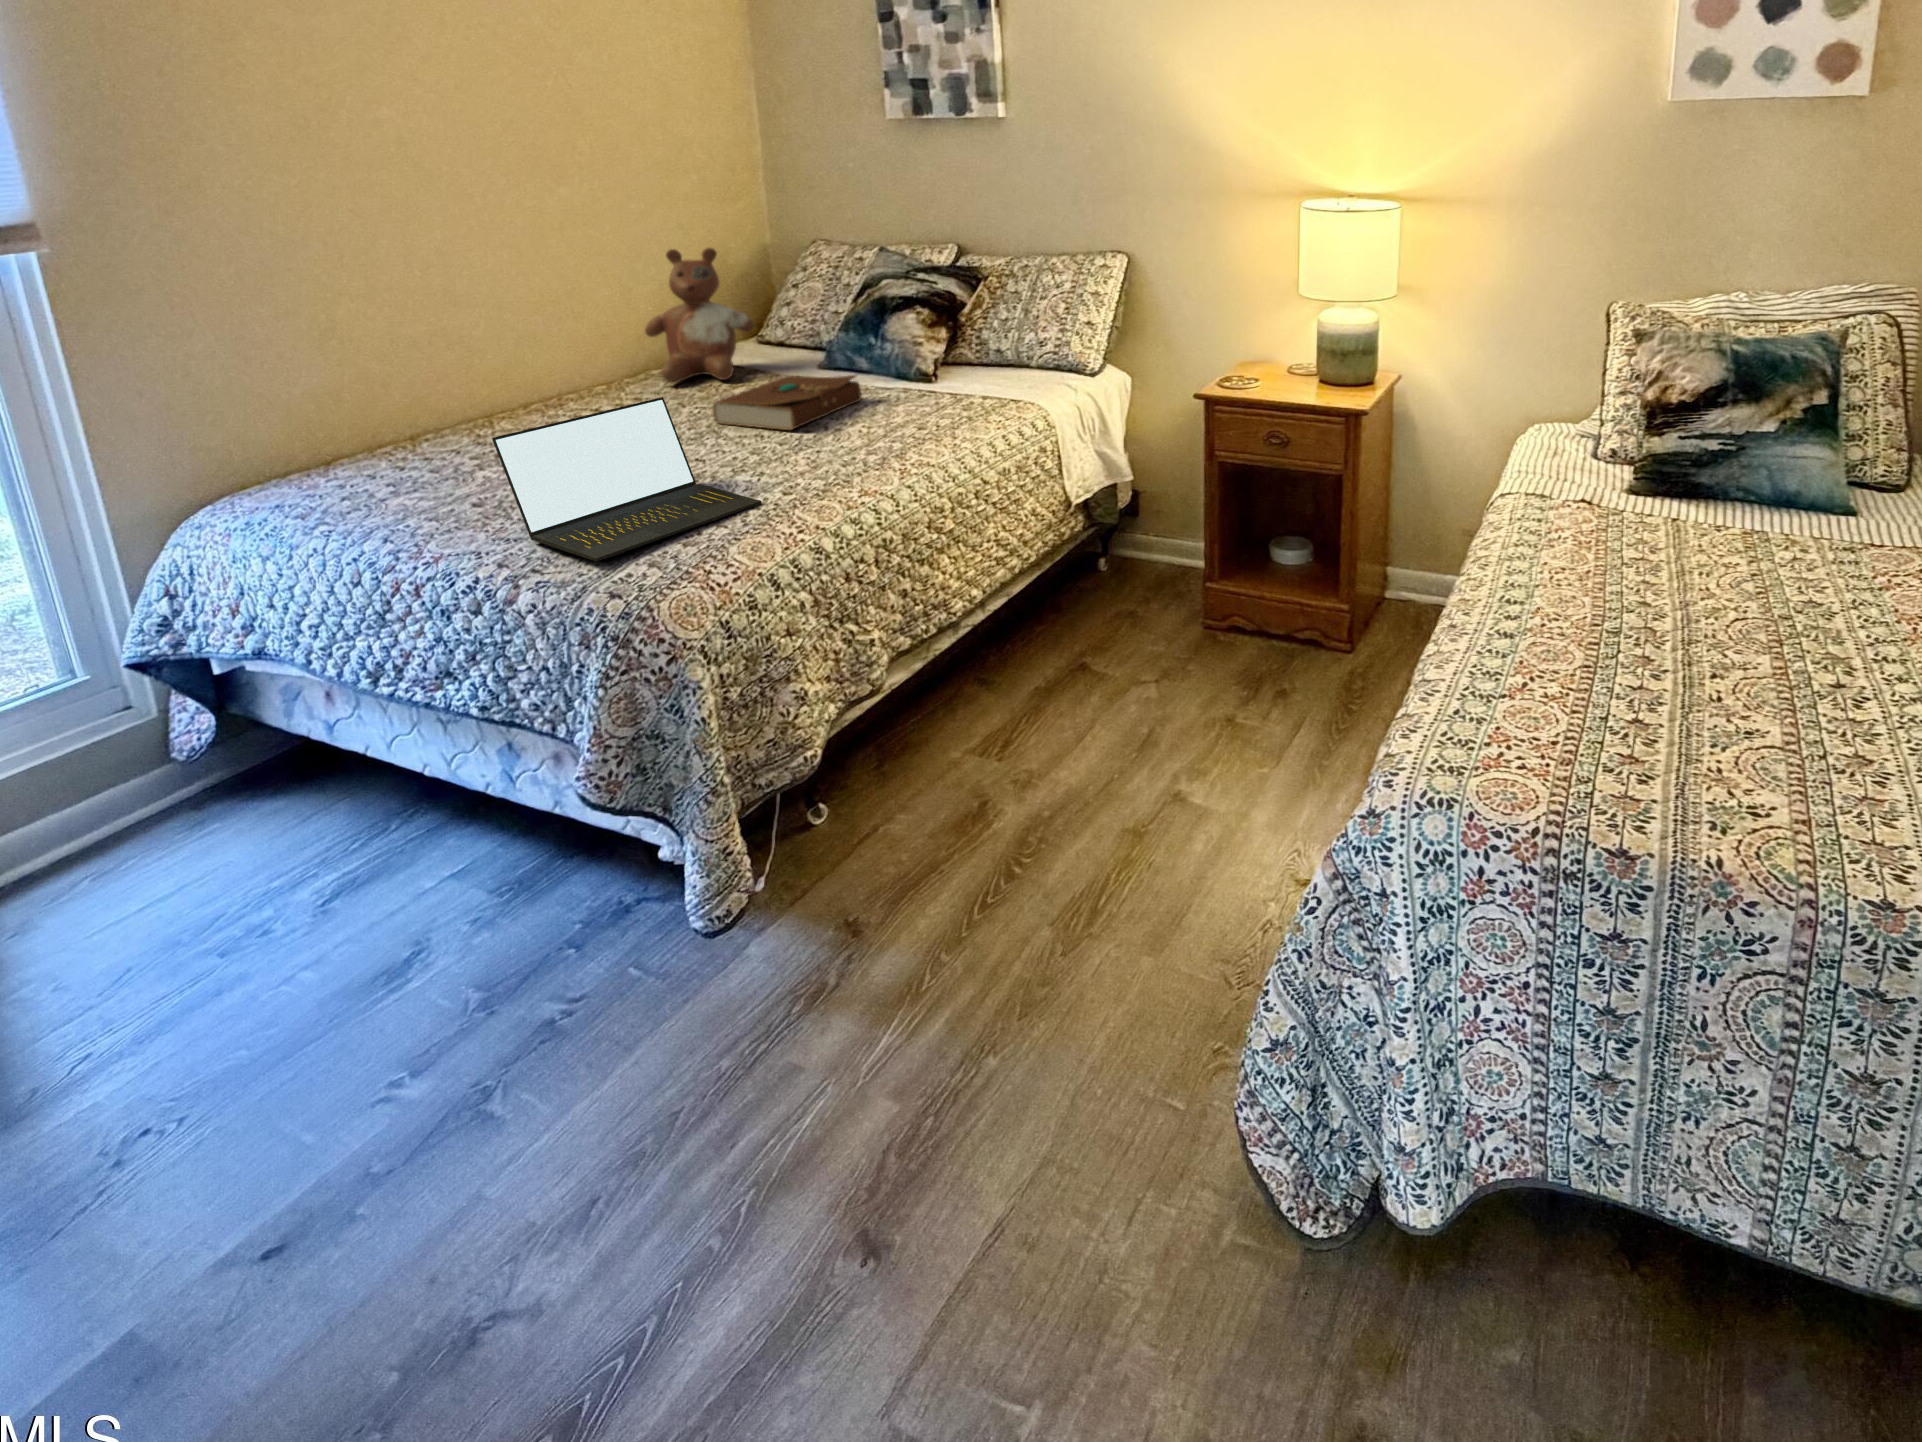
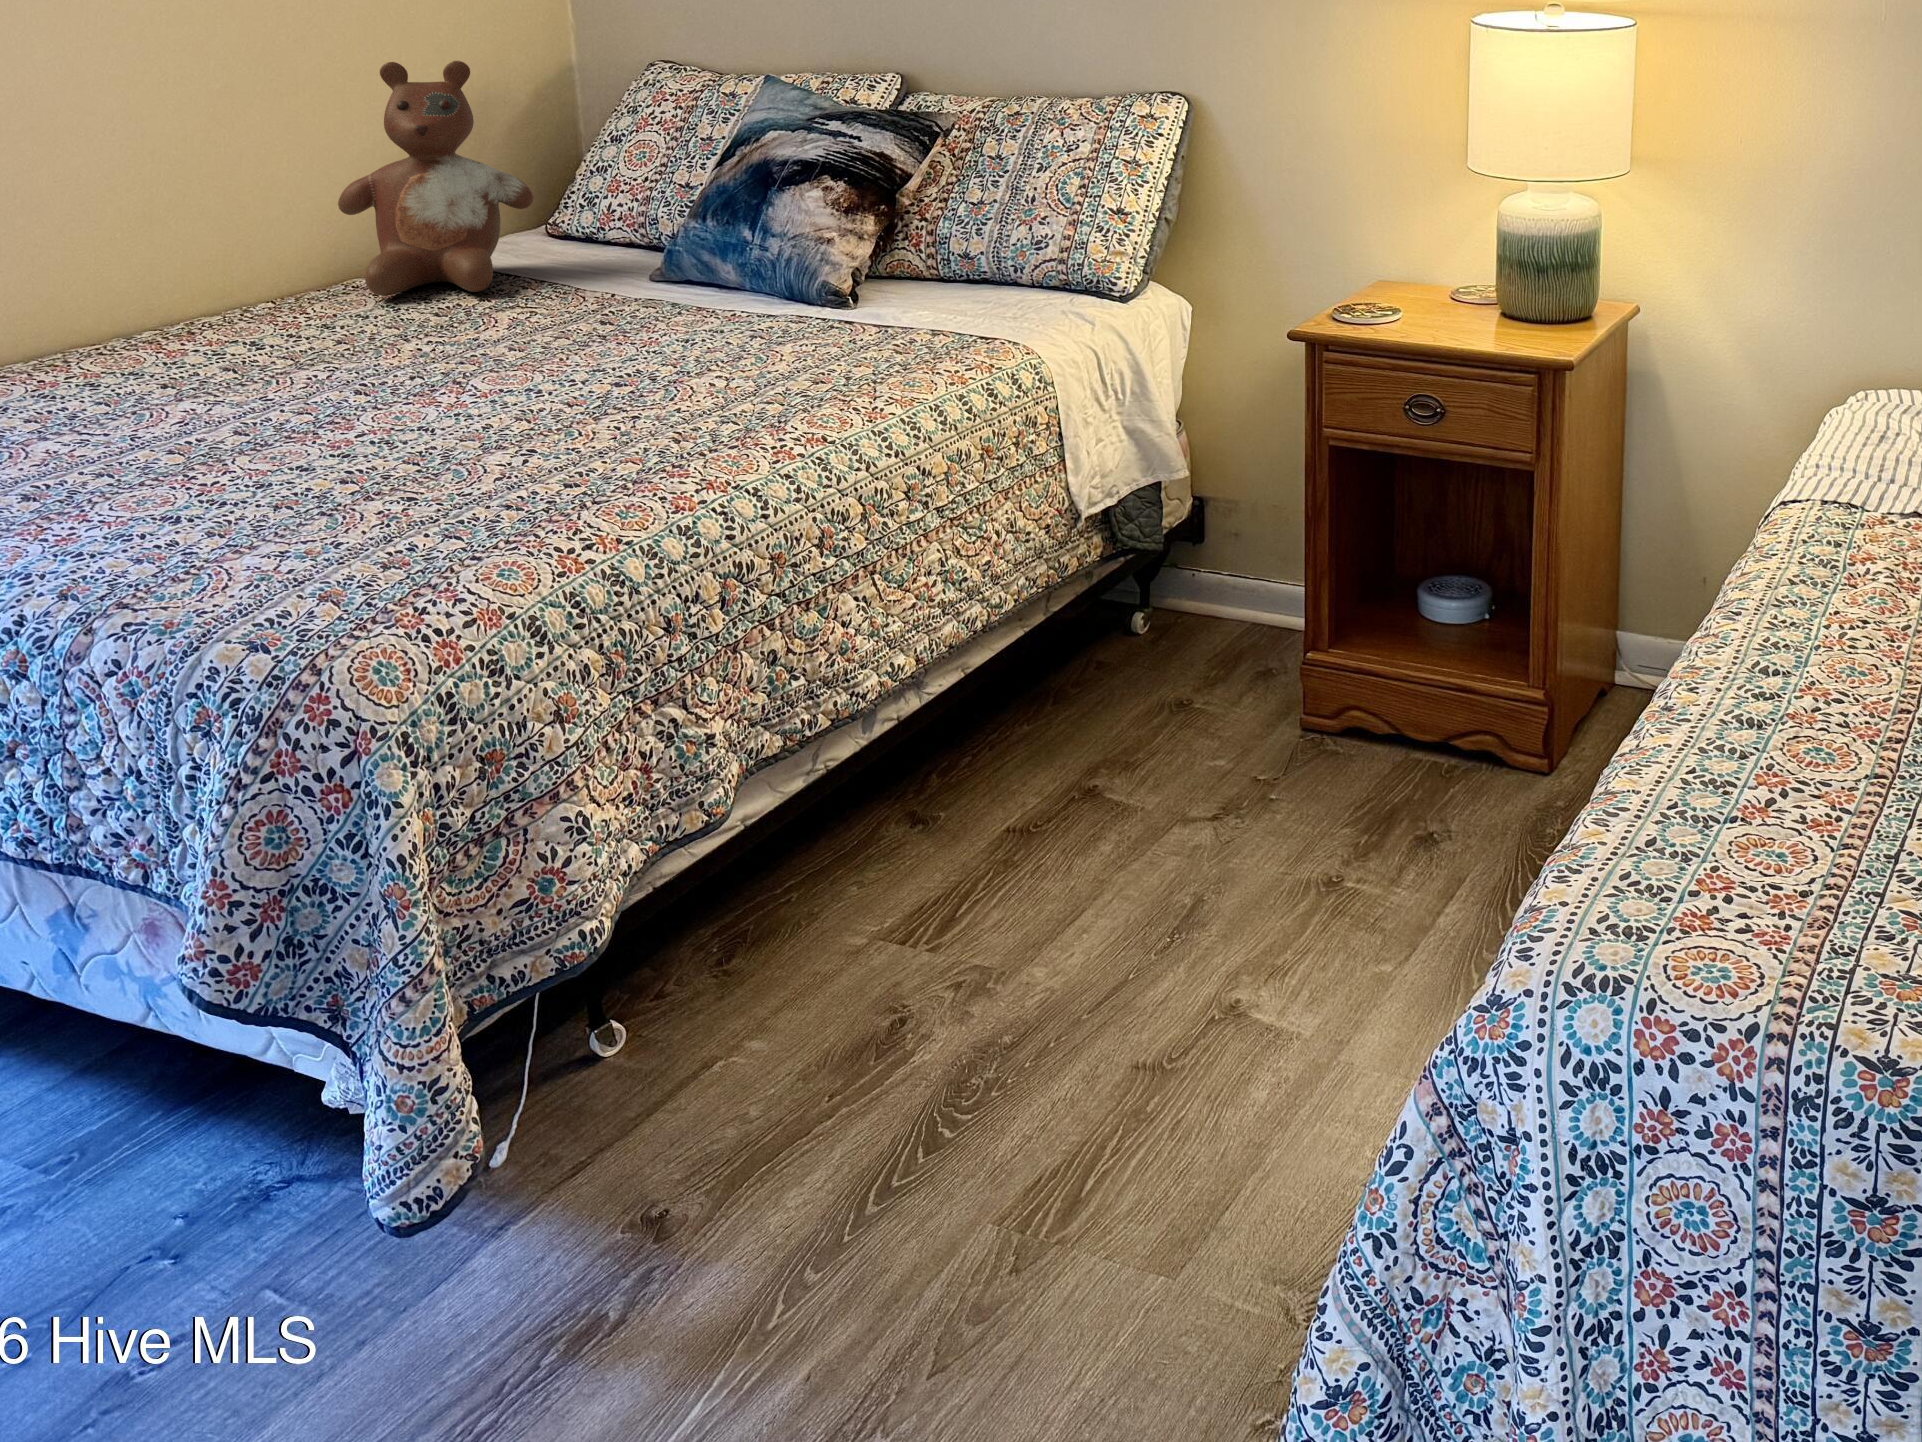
book: present [713,375,861,430] -> none [450,285,714,379]
laptop: present [492,397,761,562] -> none [54,314,524,591]

